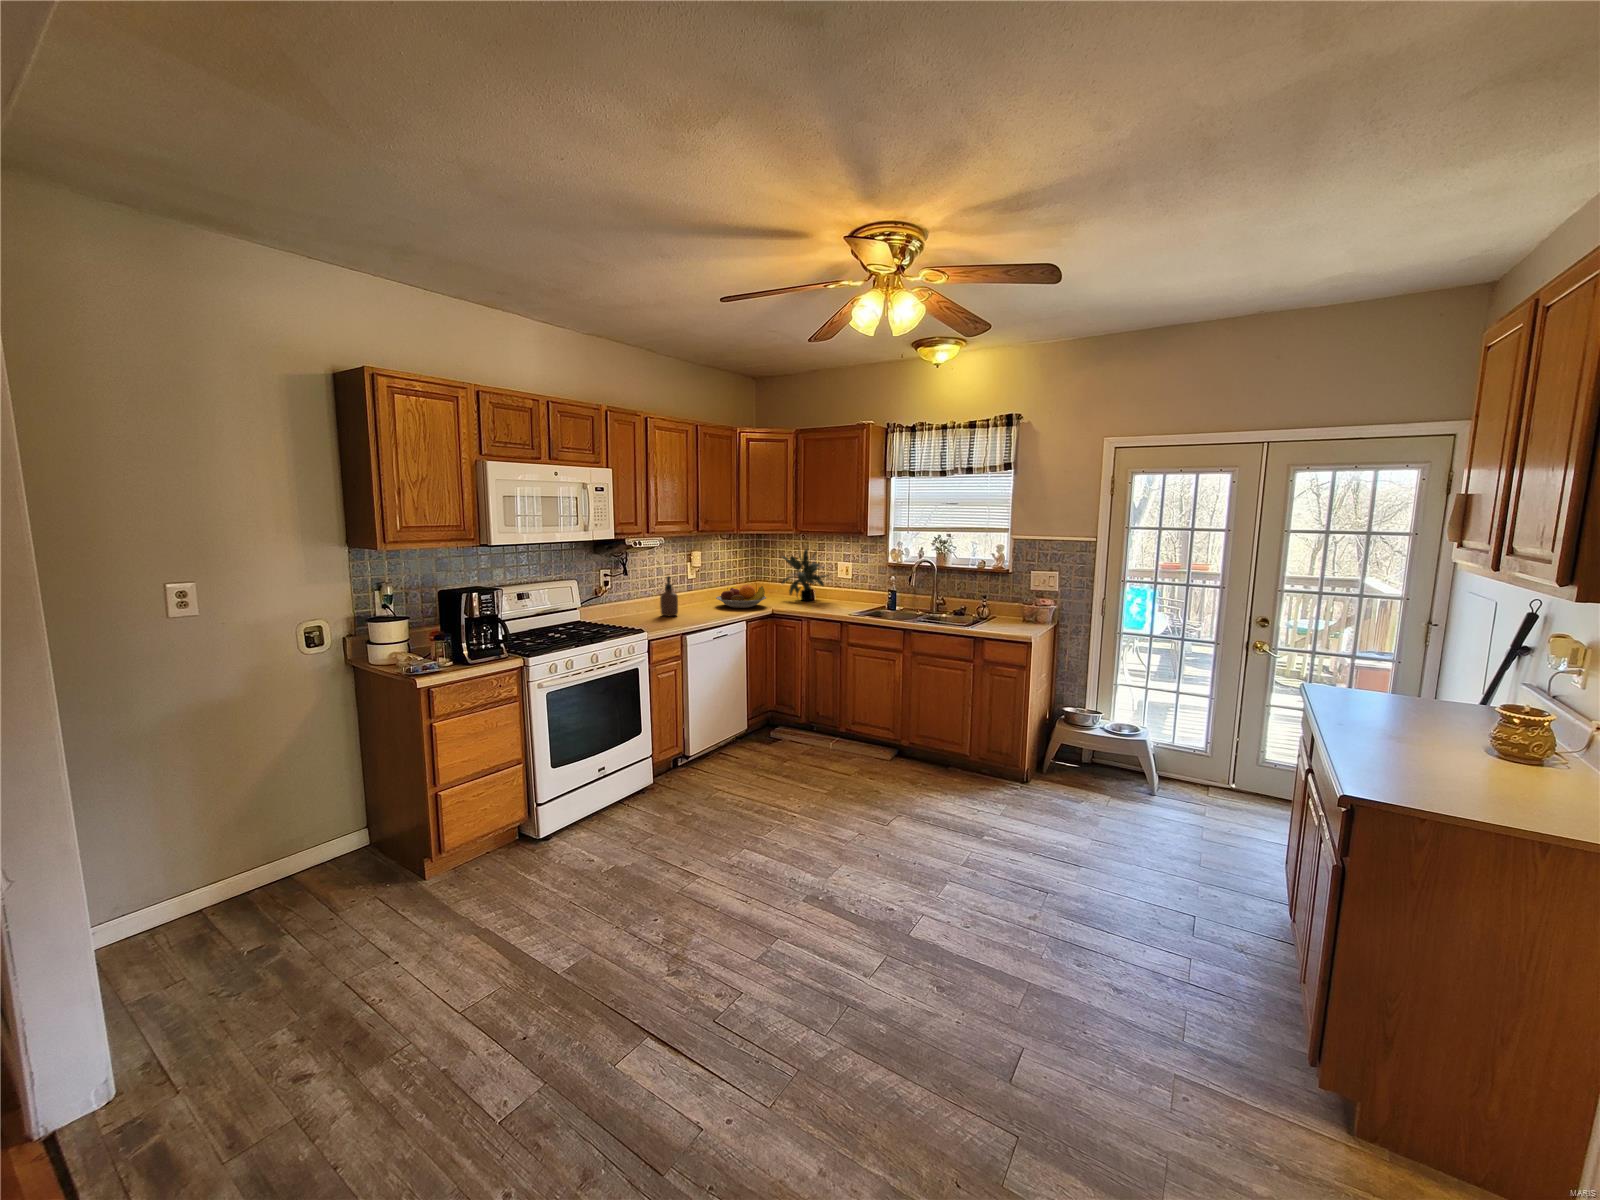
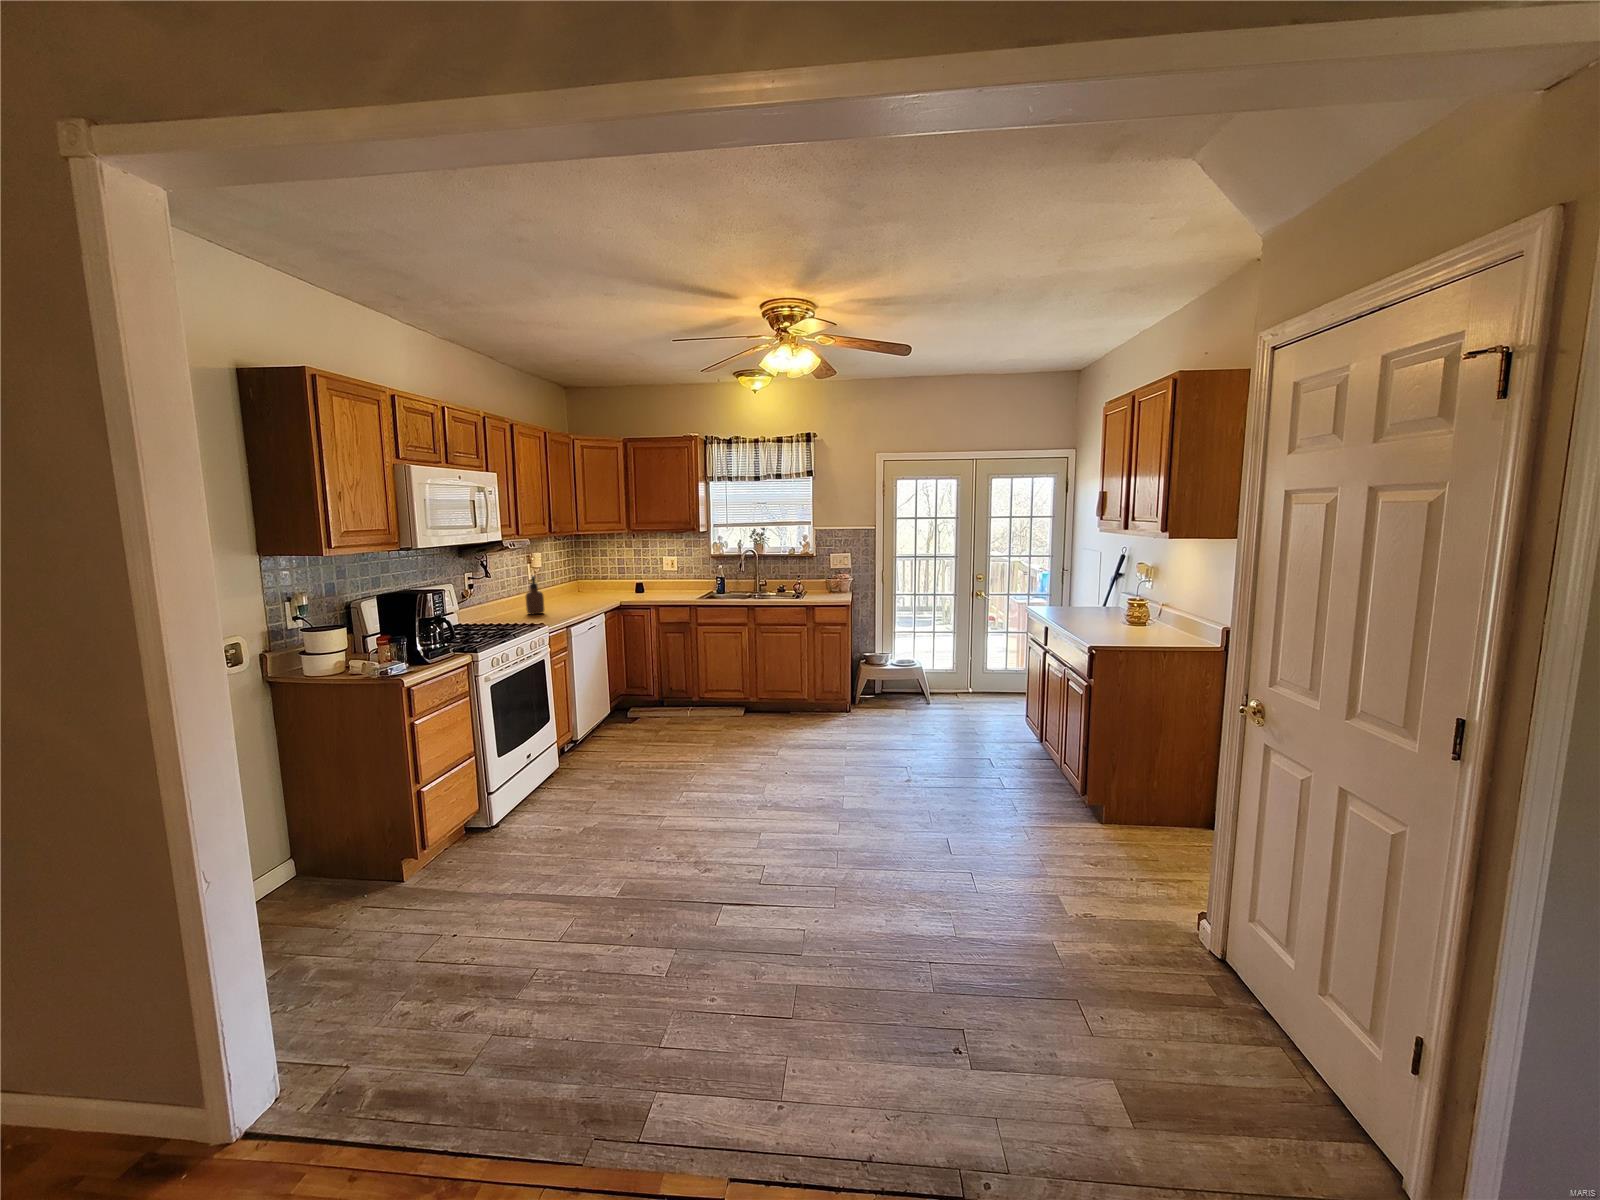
potted plant: present [782,549,828,601] -> none [608,544,656,594]
fruit bowl: present [716,585,766,608] -> none [562,582,612,603]

